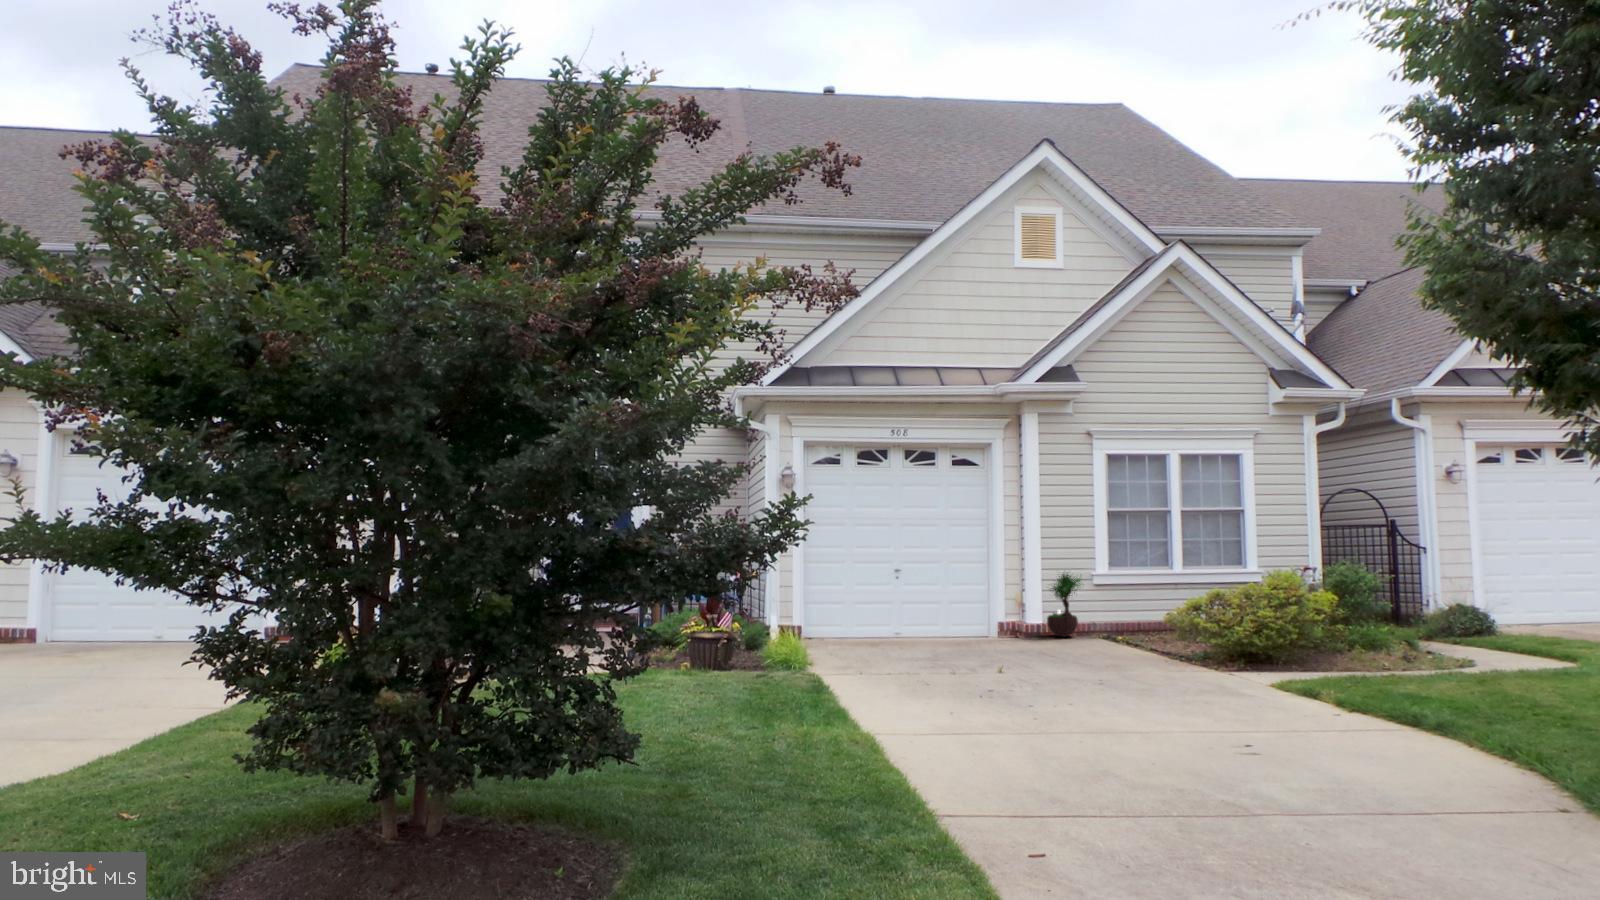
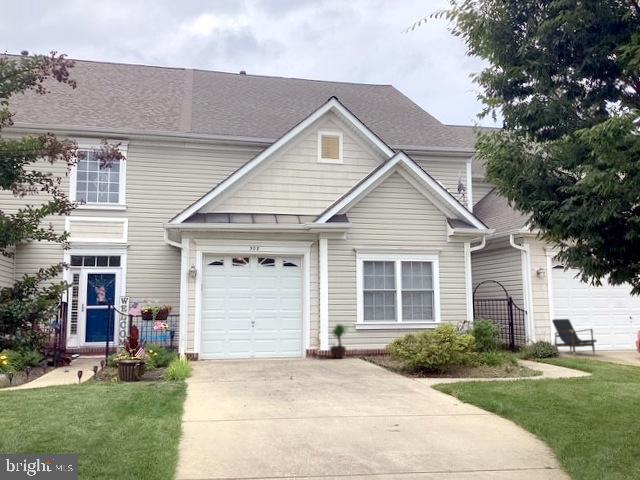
lounge chair: none [1480,563,1575,635] -> present [552,319,596,356]

